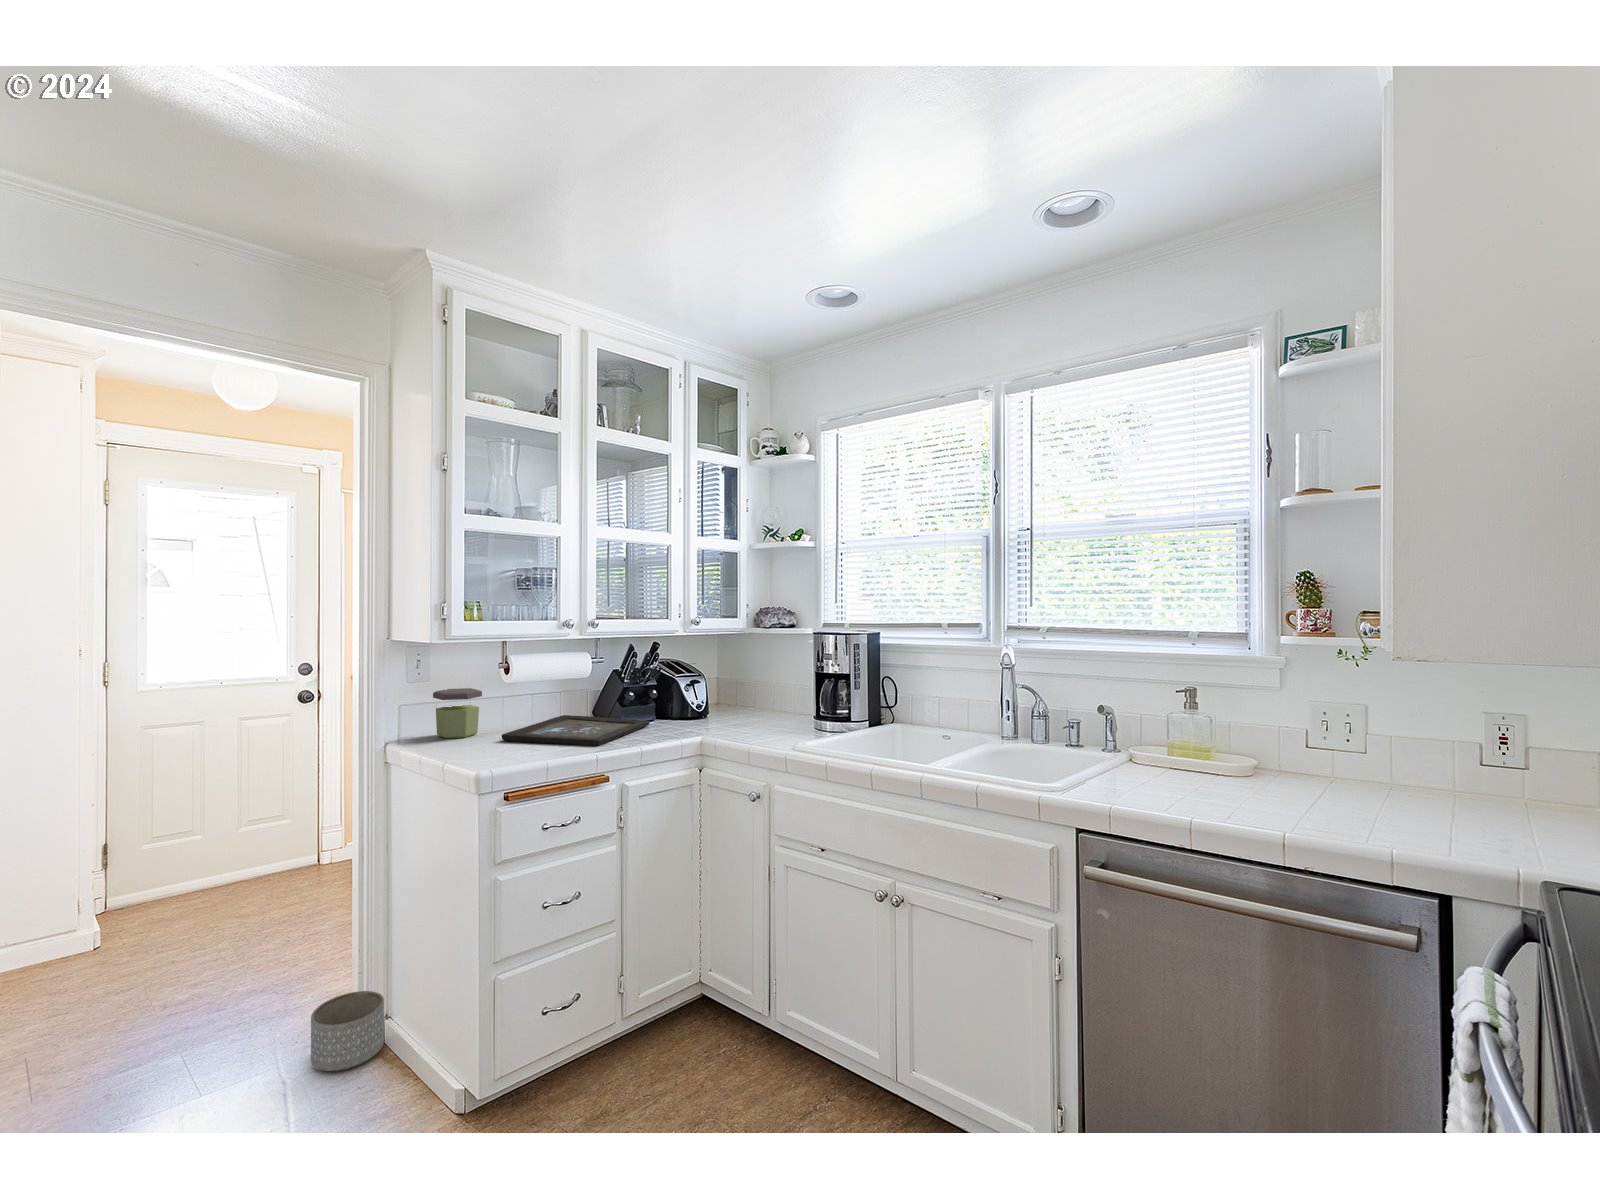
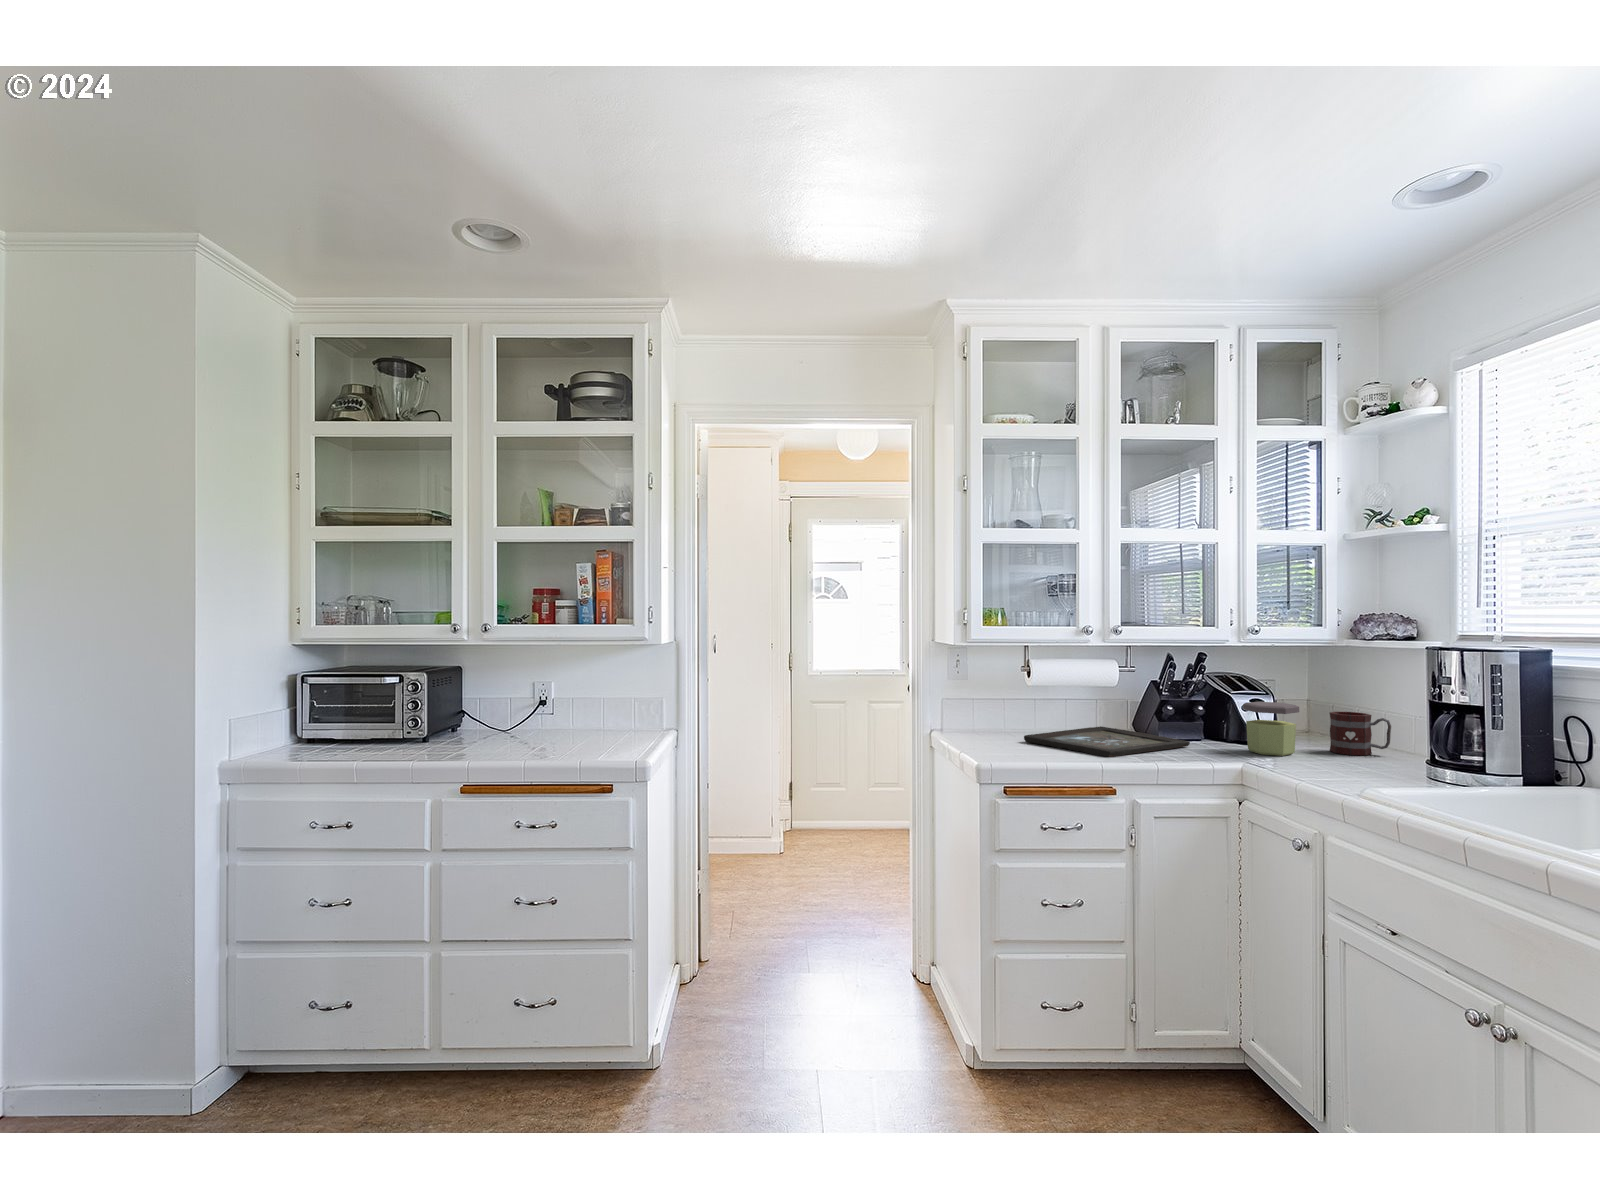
mug: none [744,683,783,717] -> present [1330,712,1391,756]
jar: present [433,688,482,738] -> present [1243,702,1299,756]
planter: present [311,991,384,1071] -> none [875,941,929,1003]

